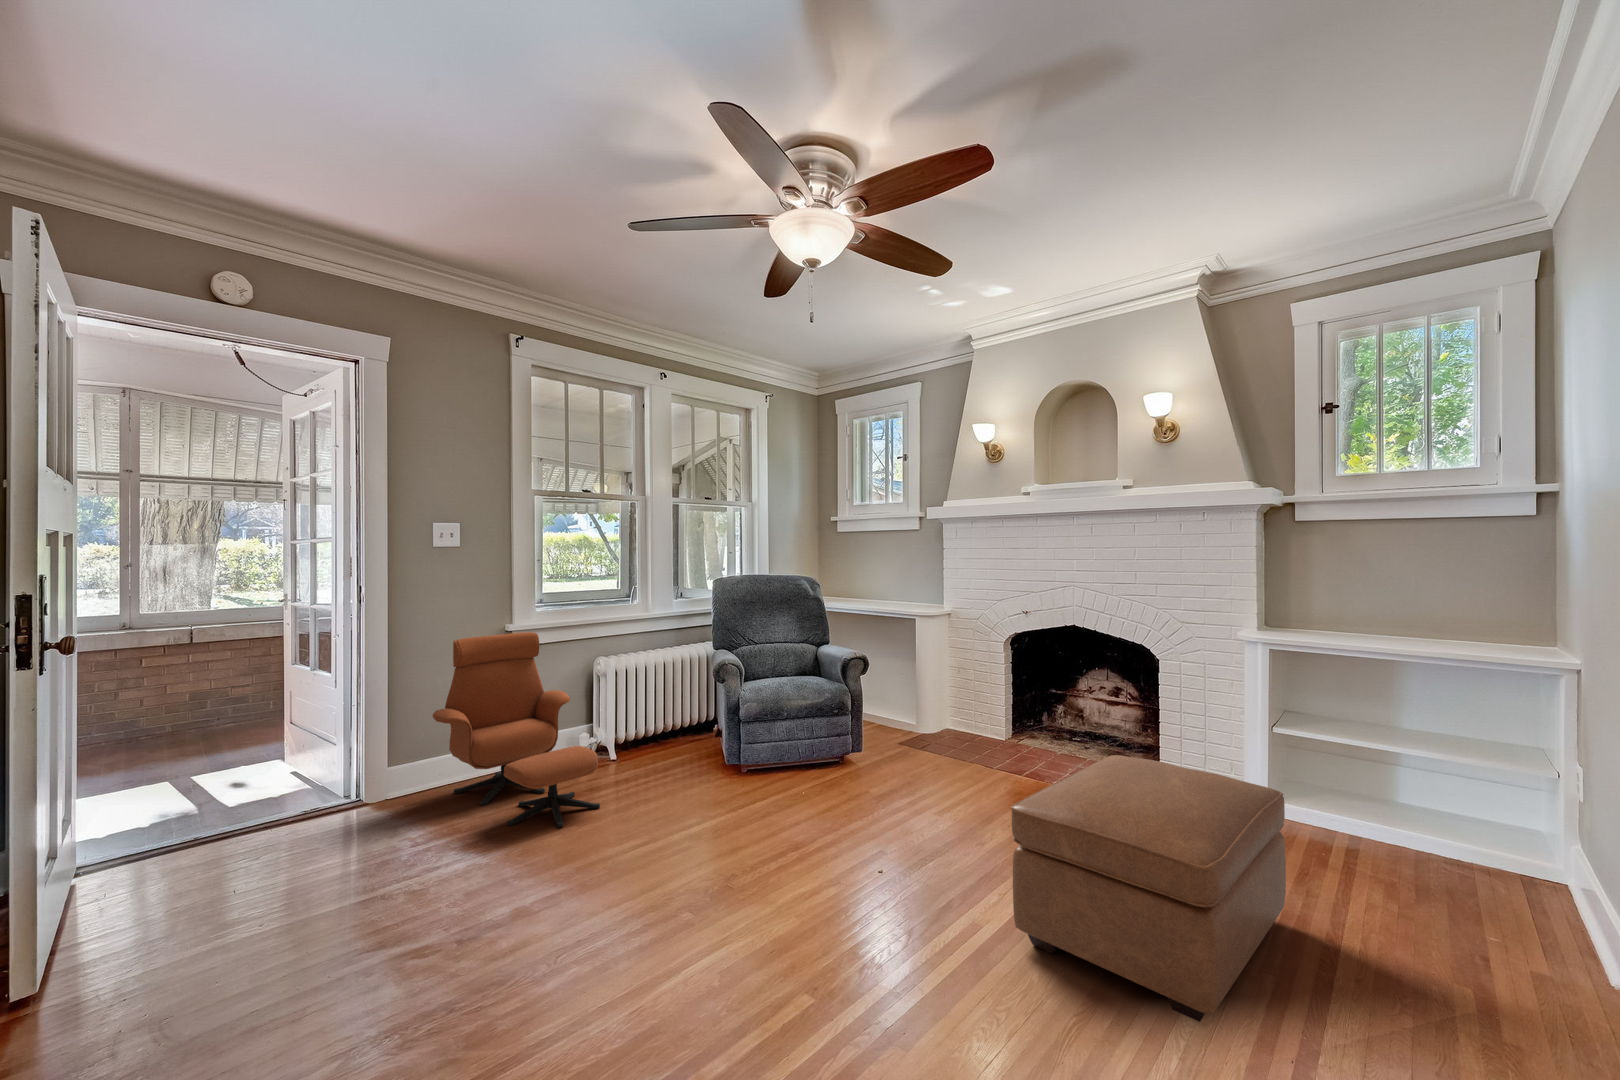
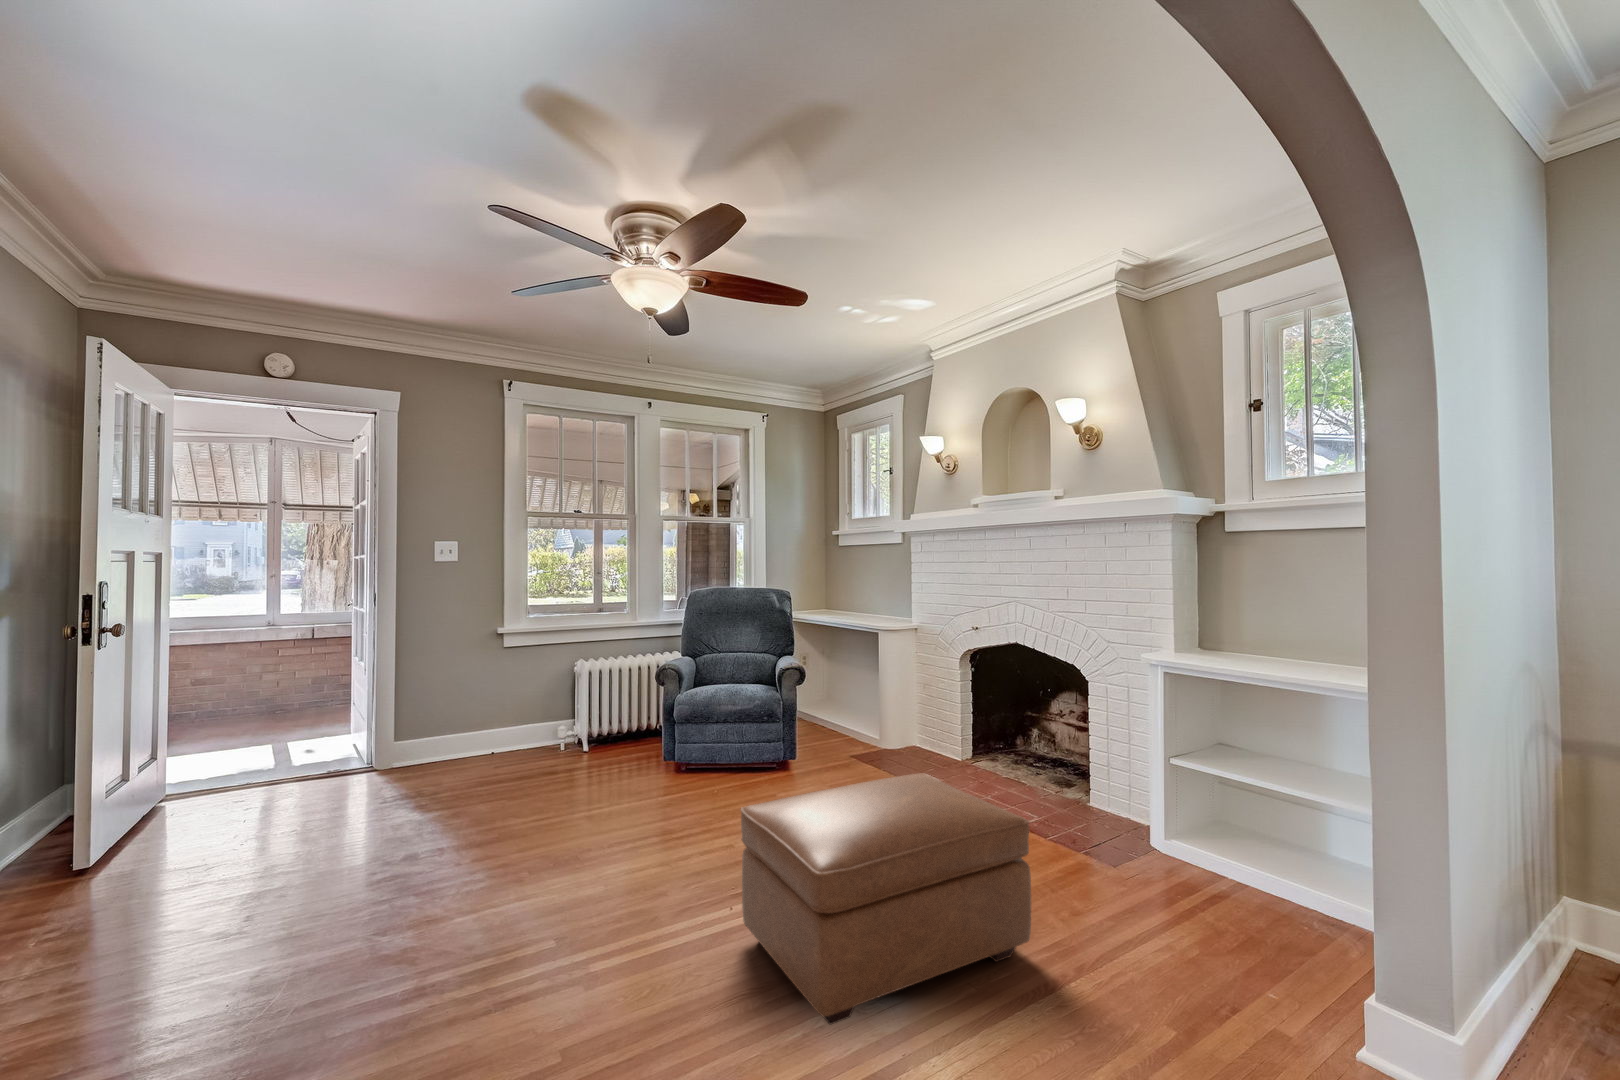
lounge chair: present [433,632,600,827] -> none [421,634,541,800]

